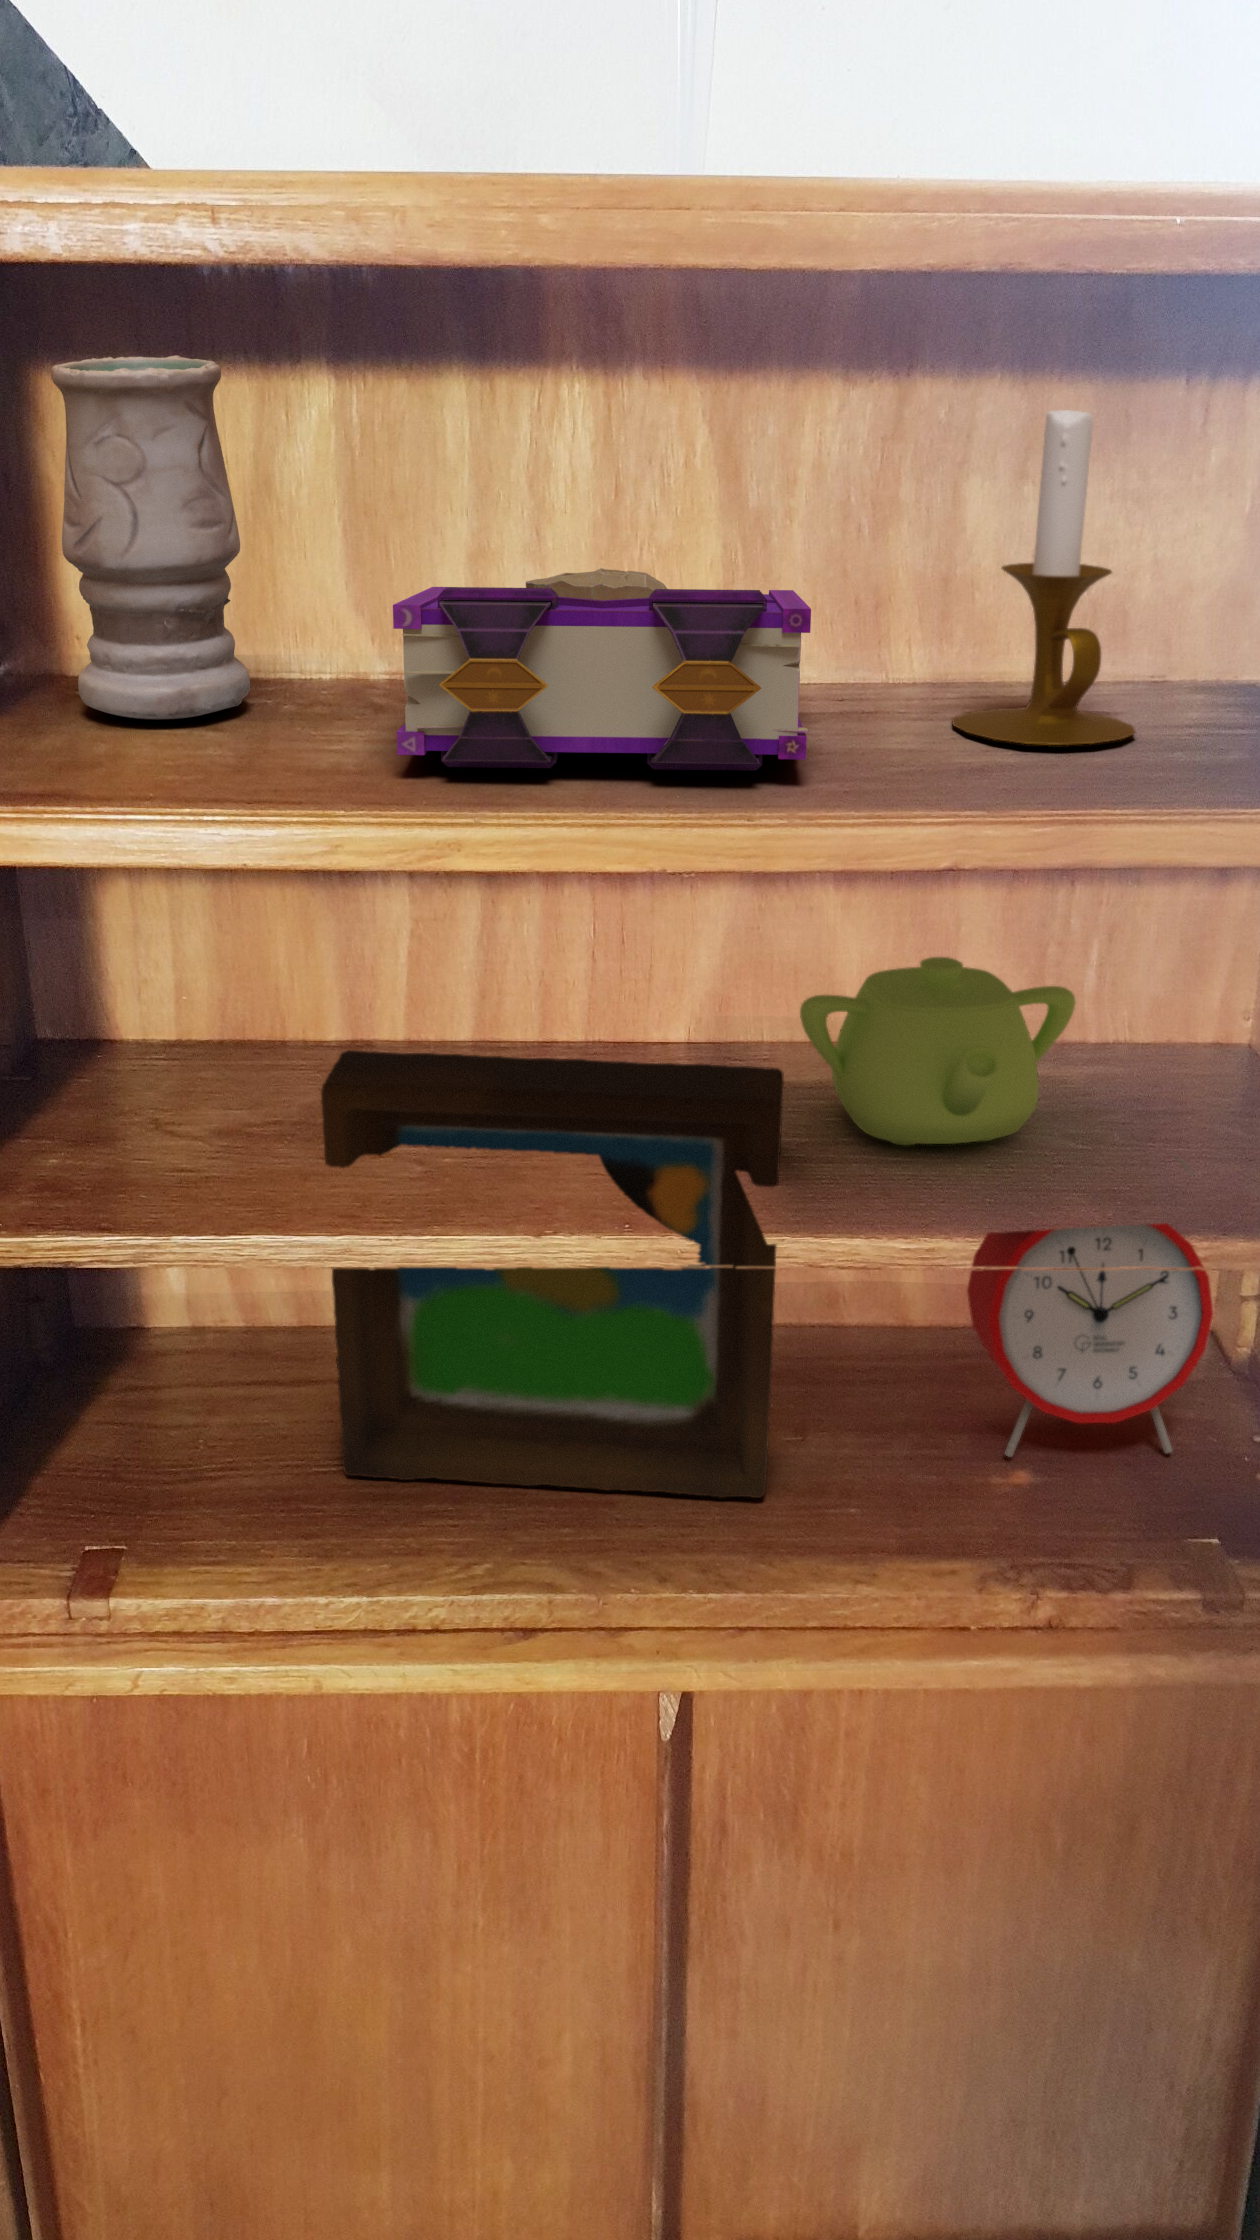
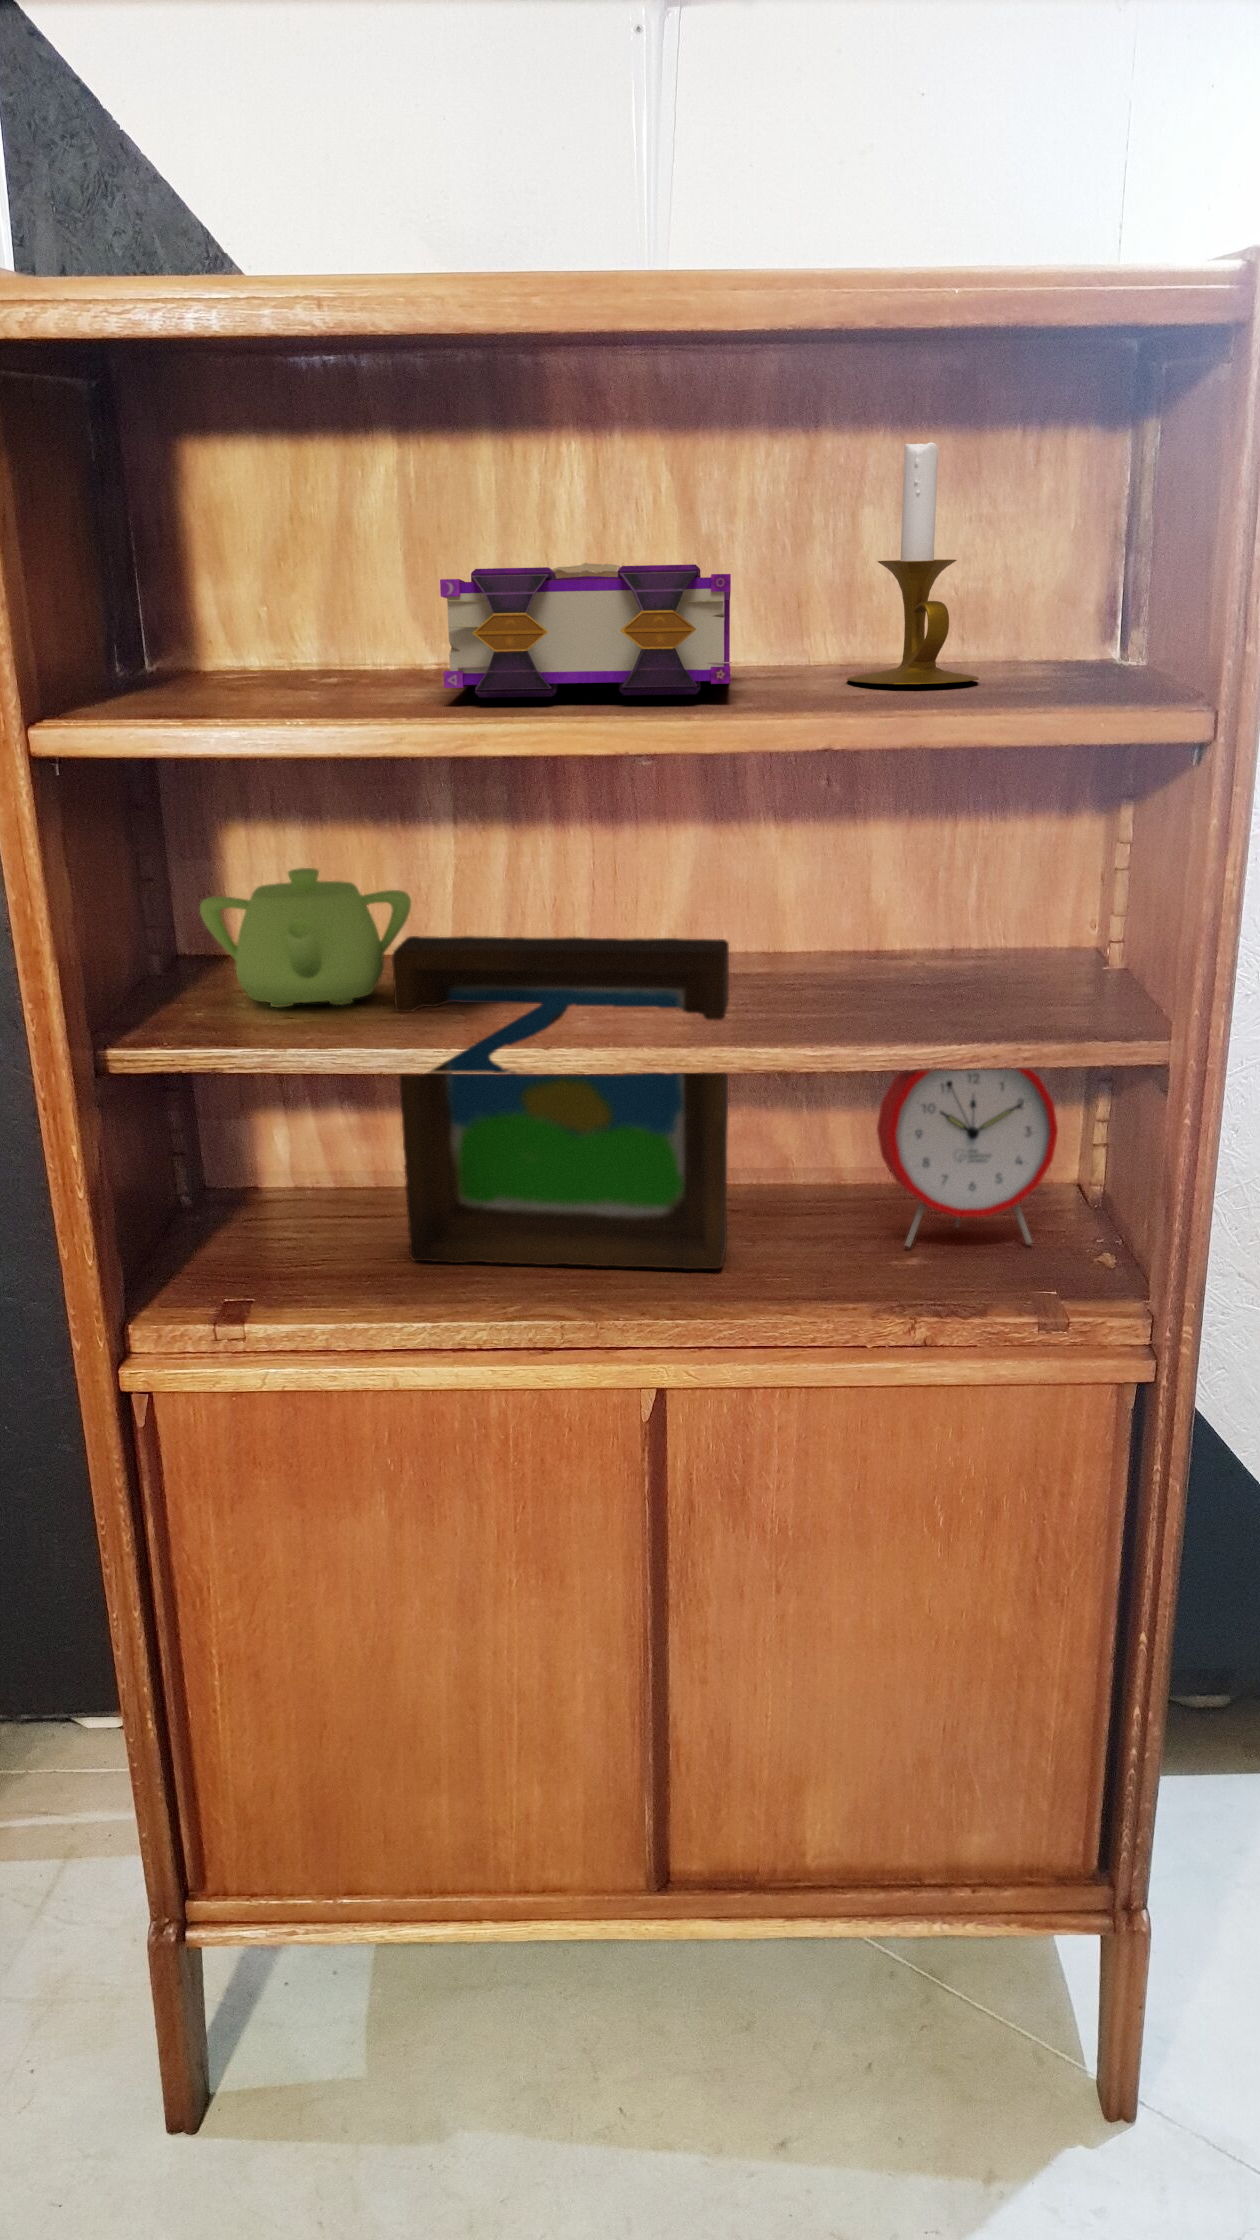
vase: present [51,355,250,719] -> none [200,426,339,687]
teapot: present [800,957,1076,1145] -> present [200,868,411,1007]

